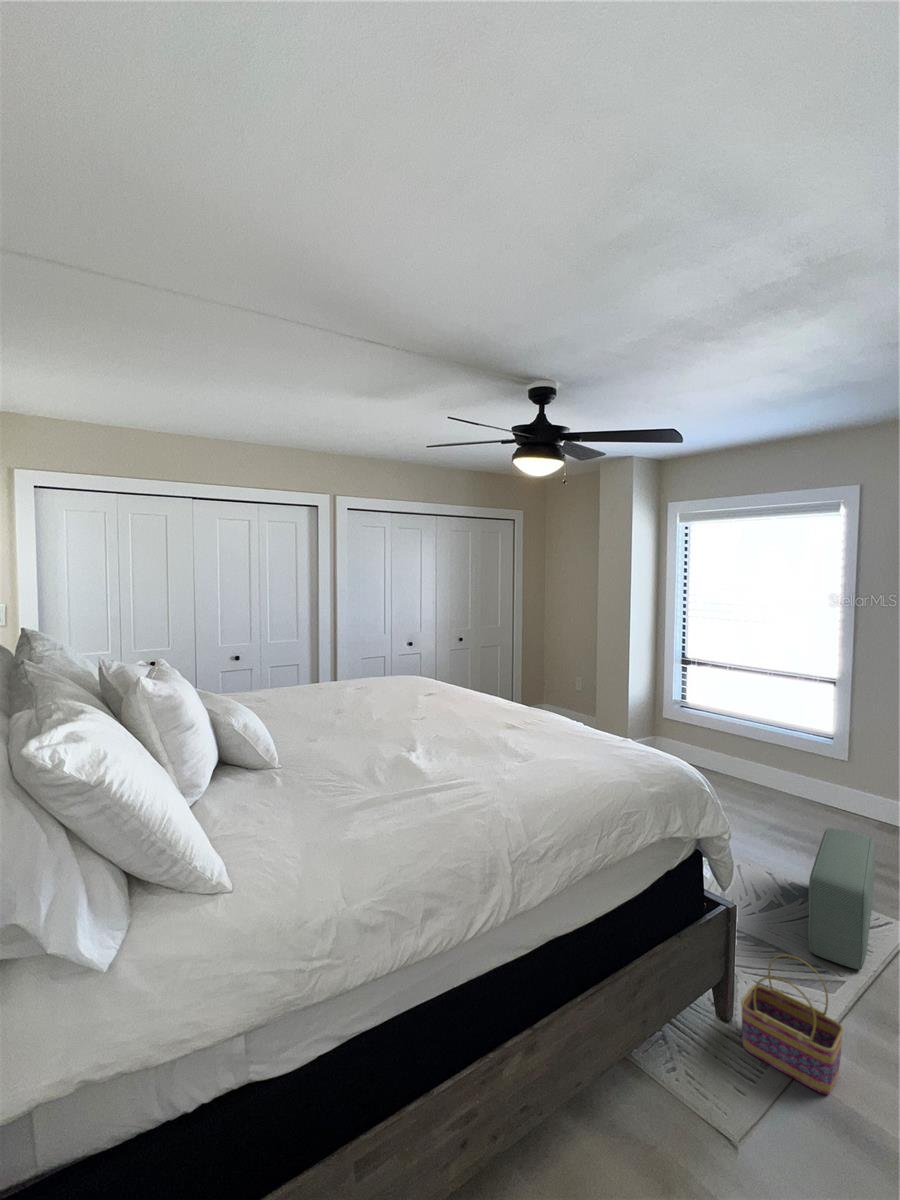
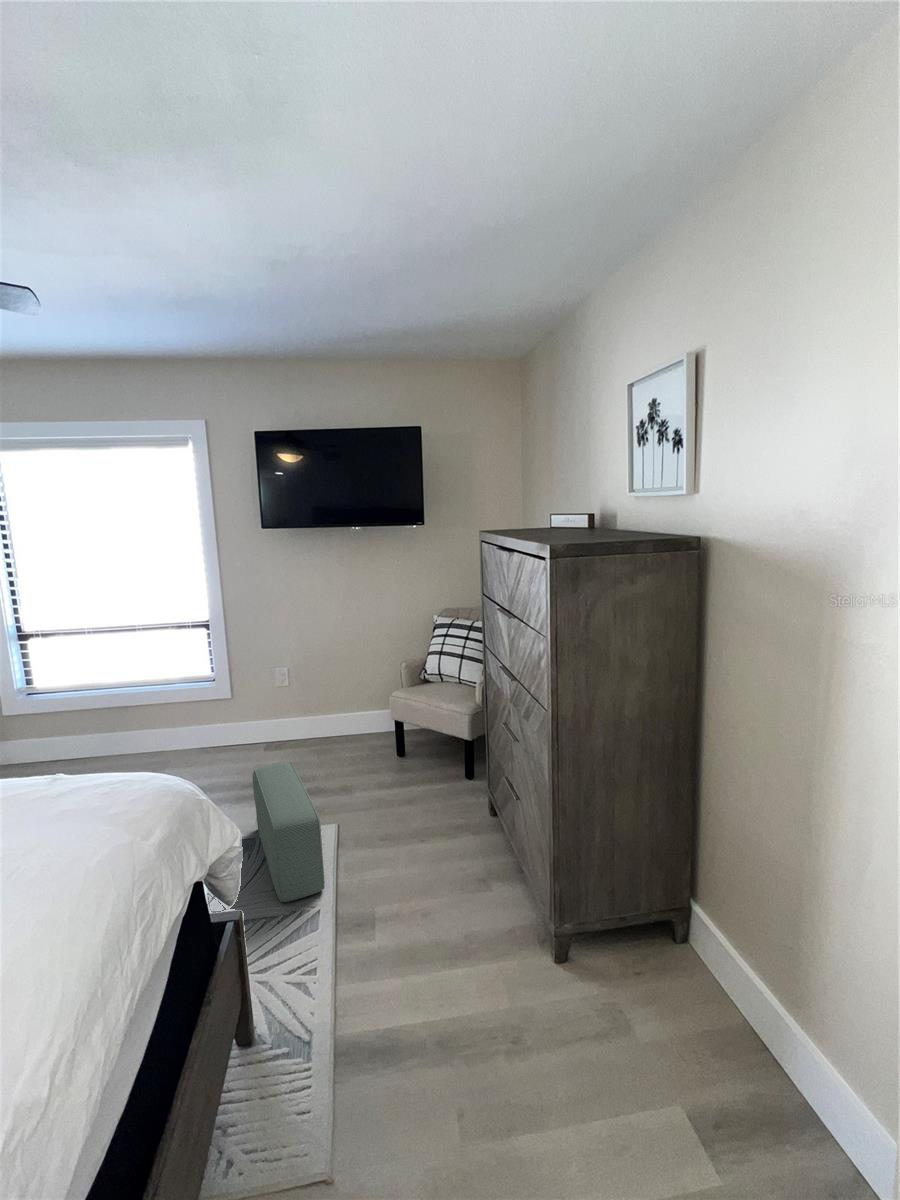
basket: present [741,955,844,1094] -> none [271,921,366,1059]

